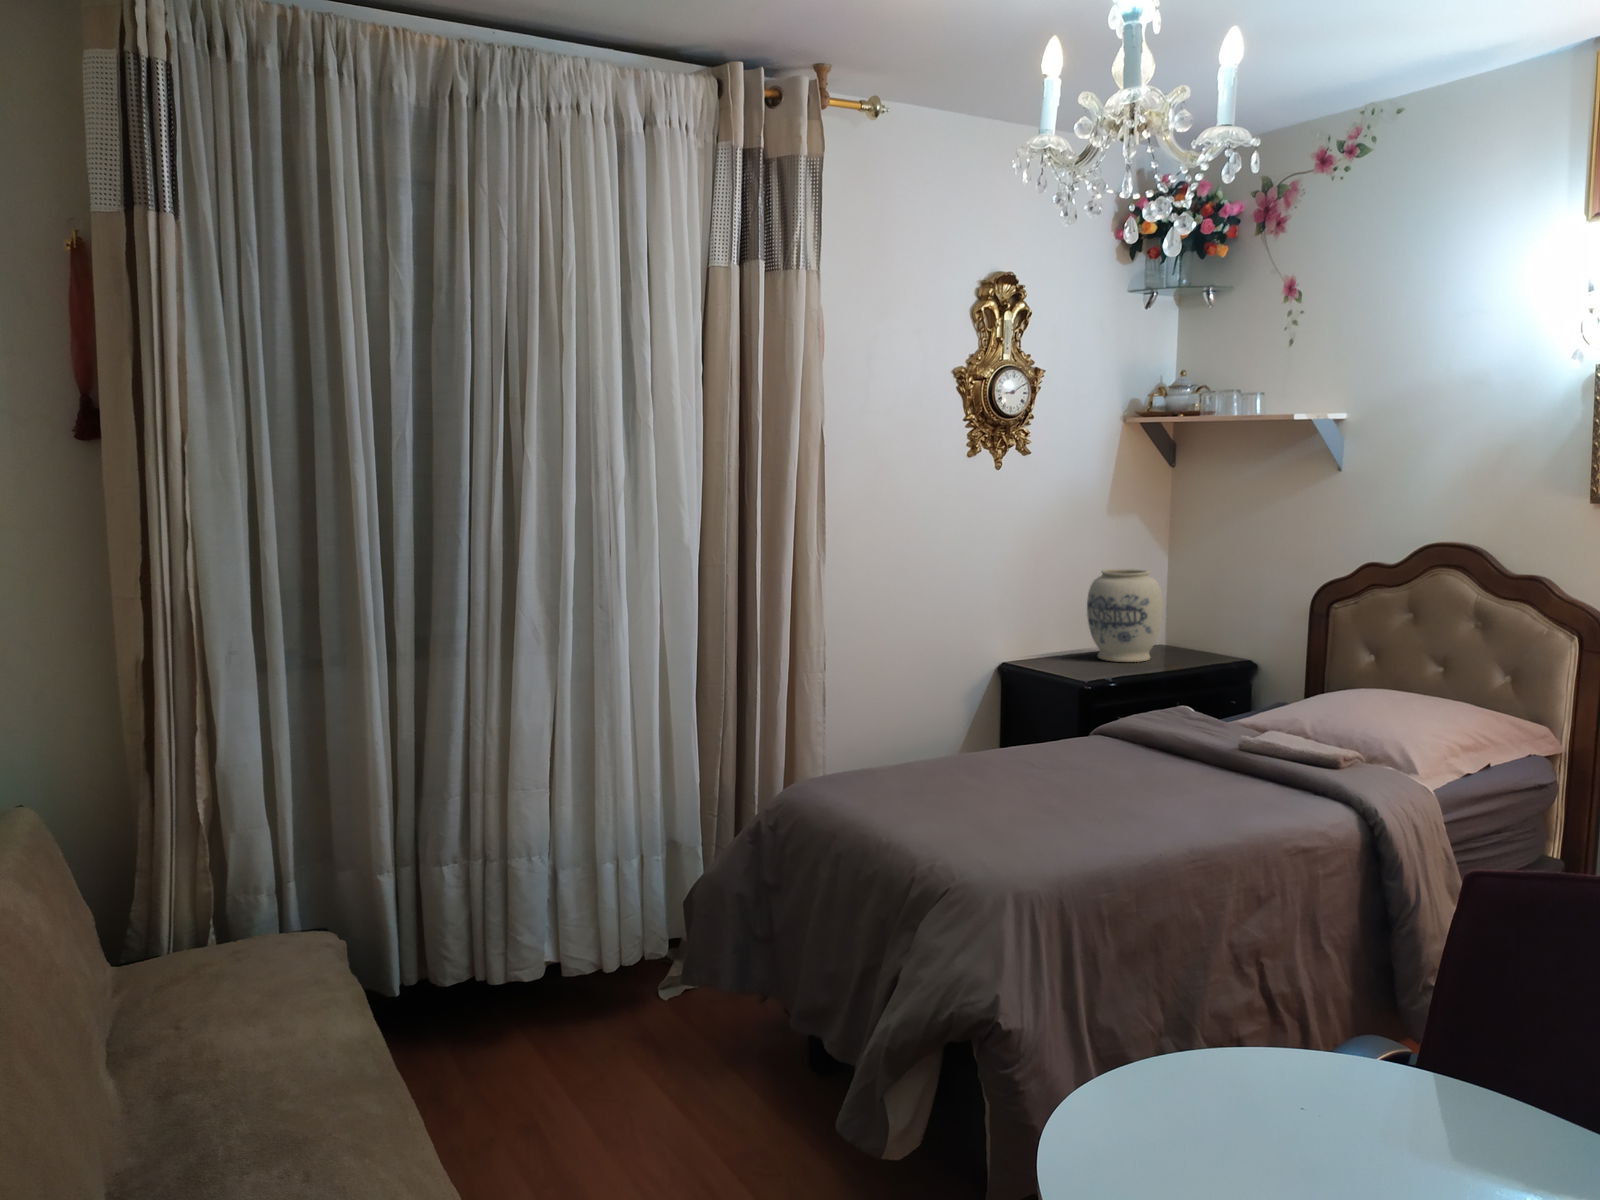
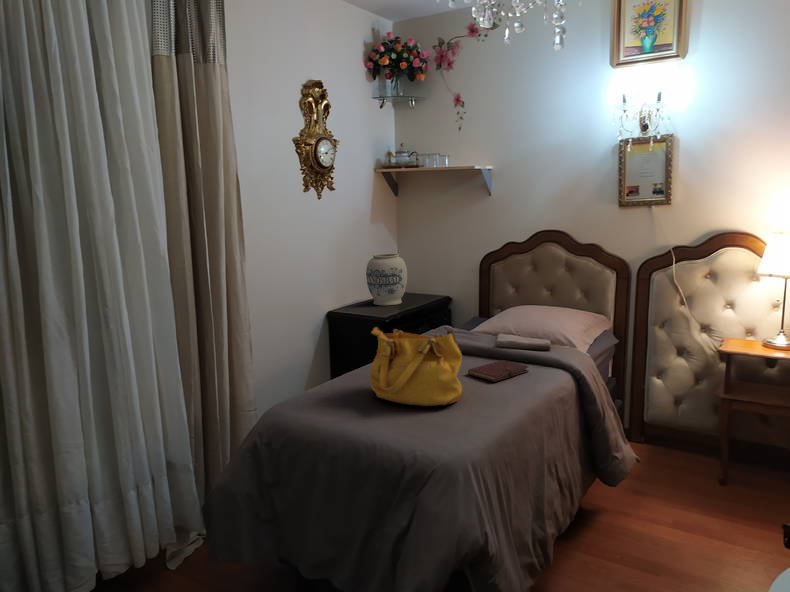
handbag: none [943,681,1091,823] -> present [370,327,462,406]
notebook: none [1141,773,1259,804] -> present [468,360,529,382]

